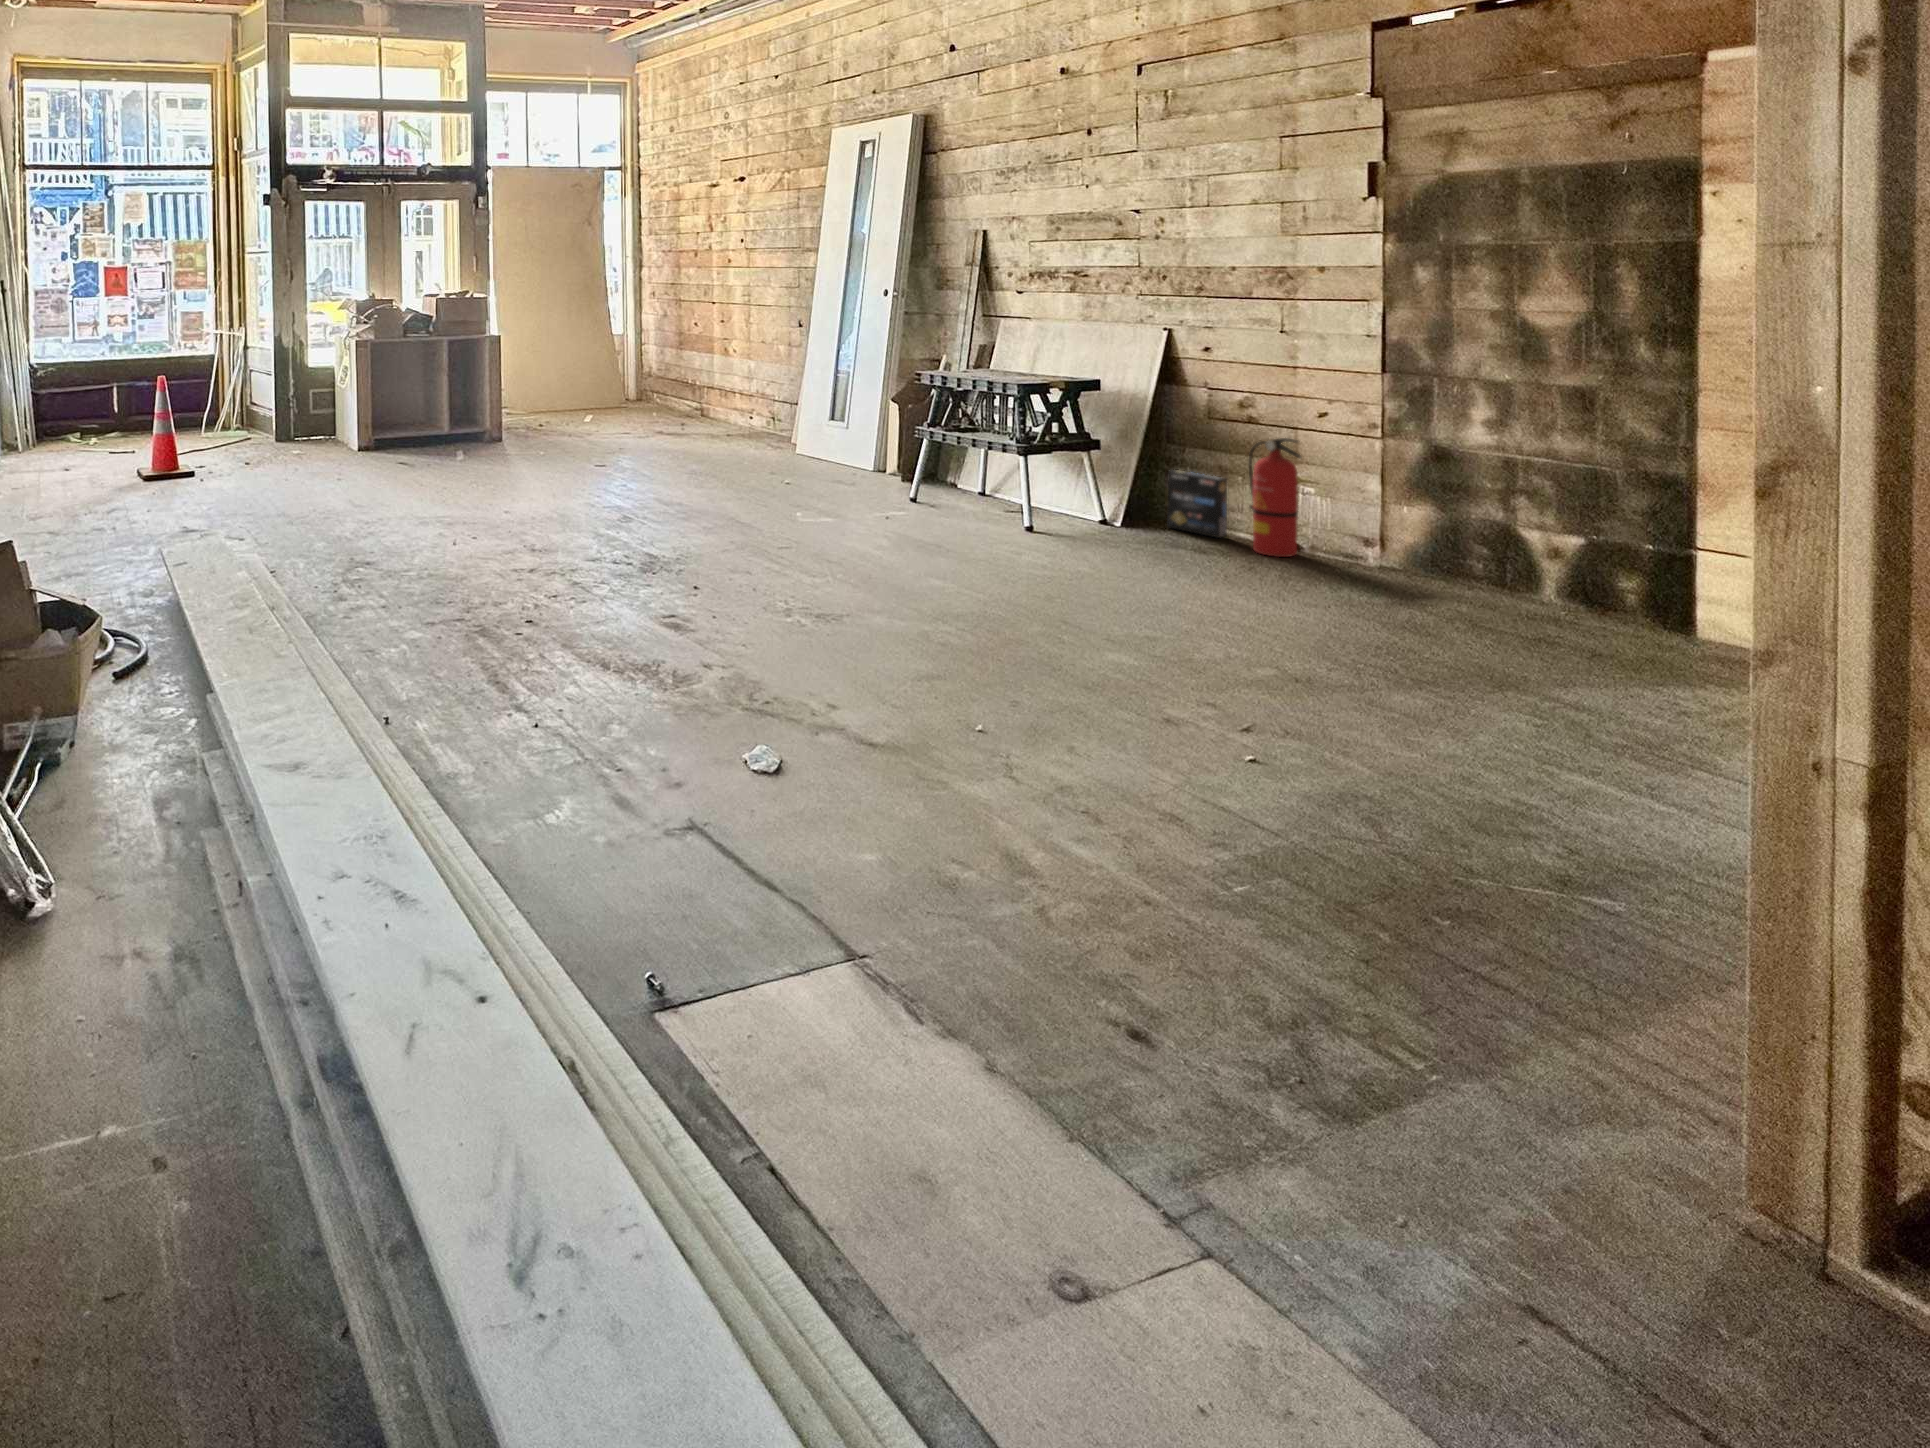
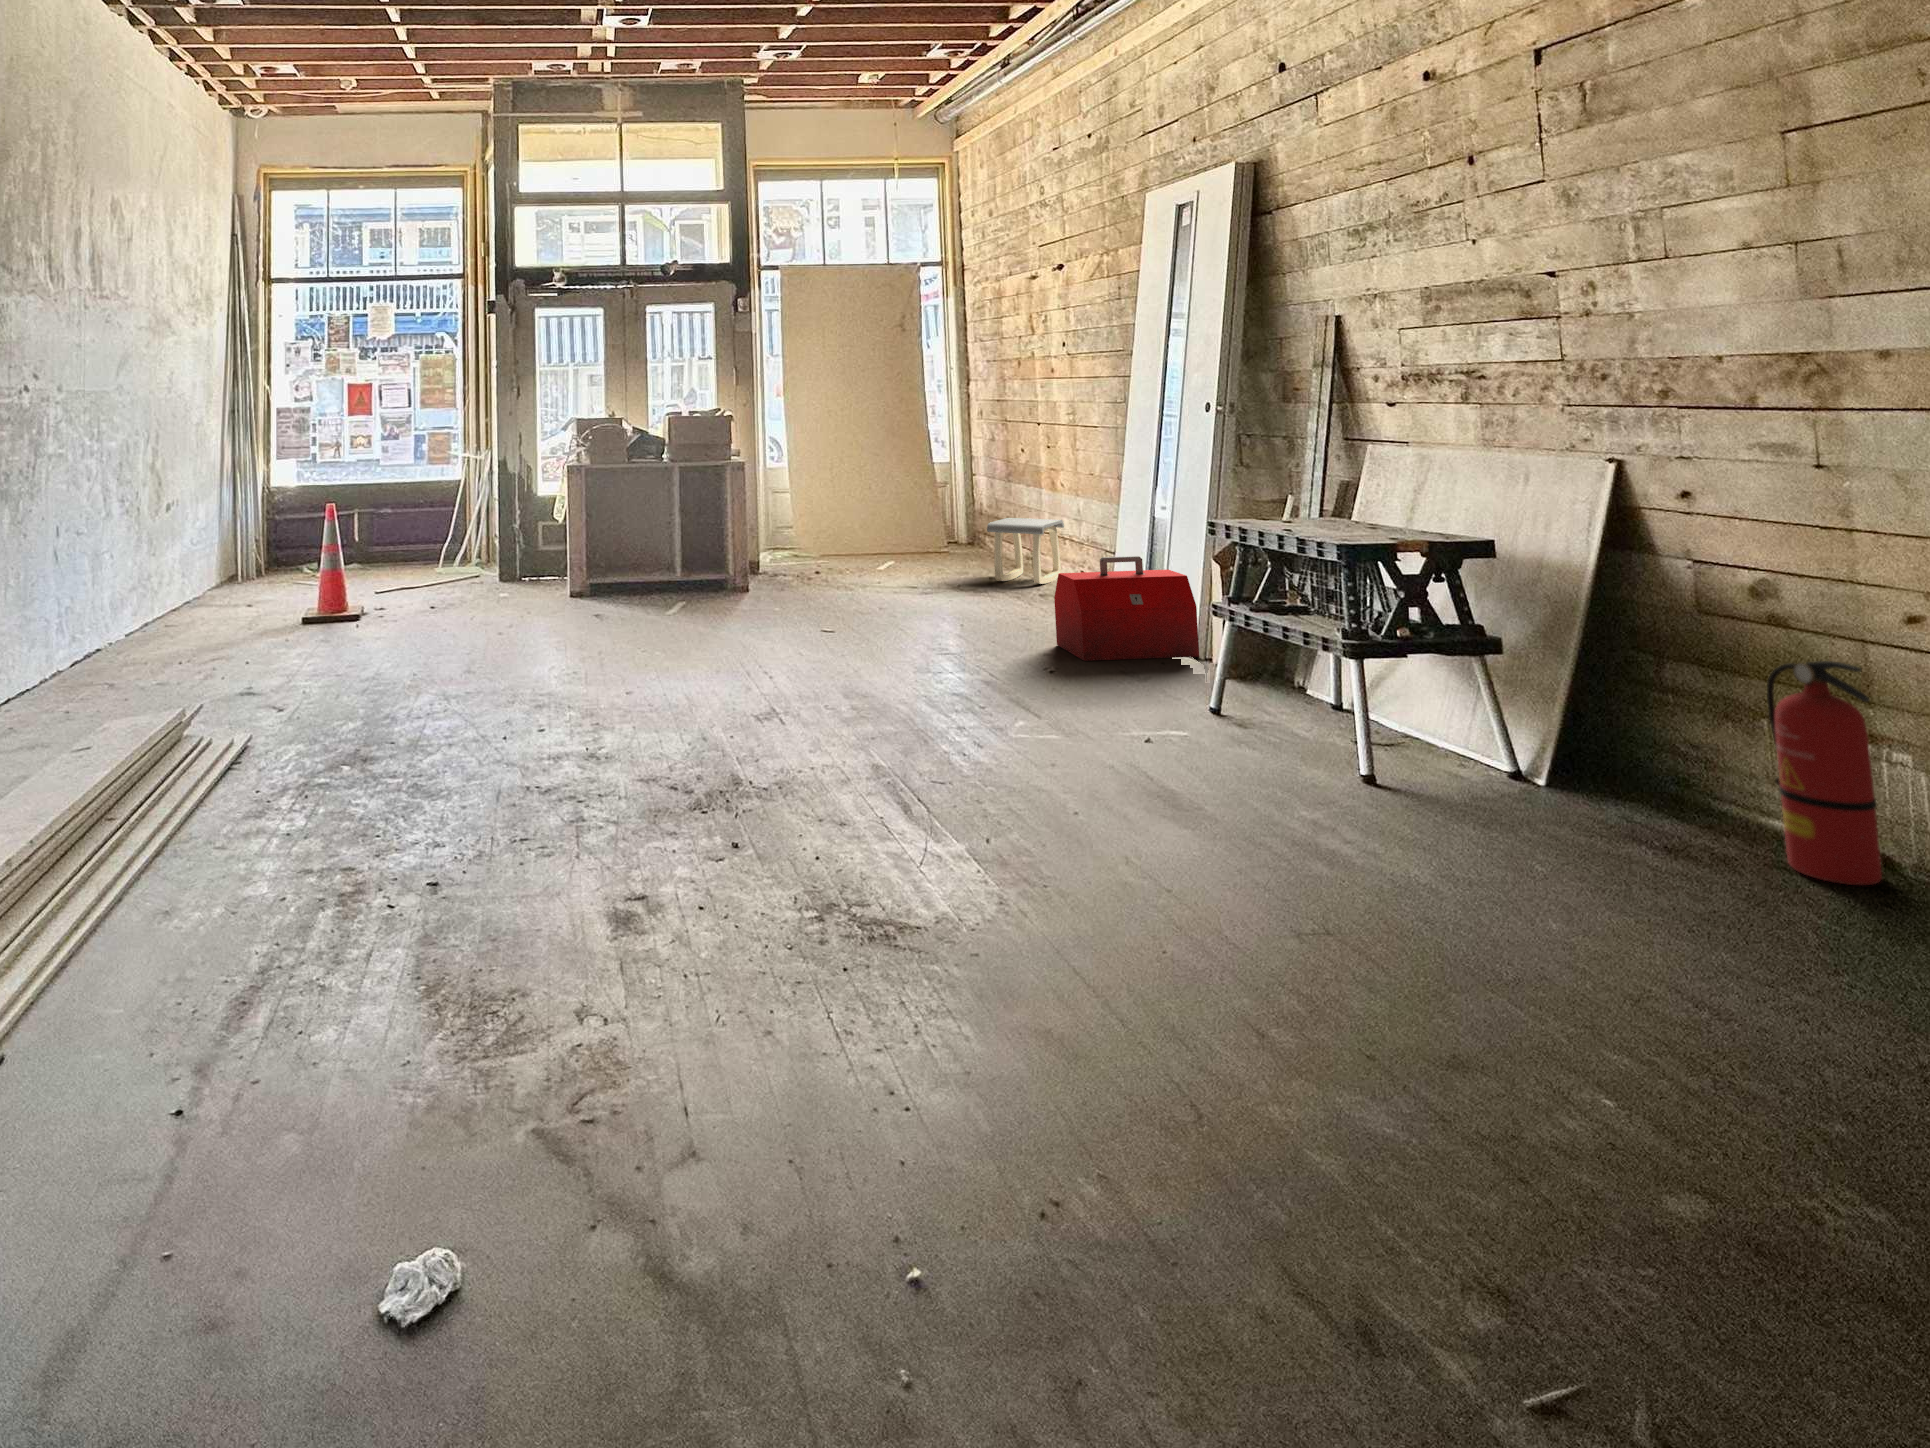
stool: none [684,376,737,426] -> present [987,518,1064,584]
toolbox: none [773,399,874,473] -> present [1054,556,1199,661]
box: present [1167,470,1227,538] -> none [1627,700,1744,829]

